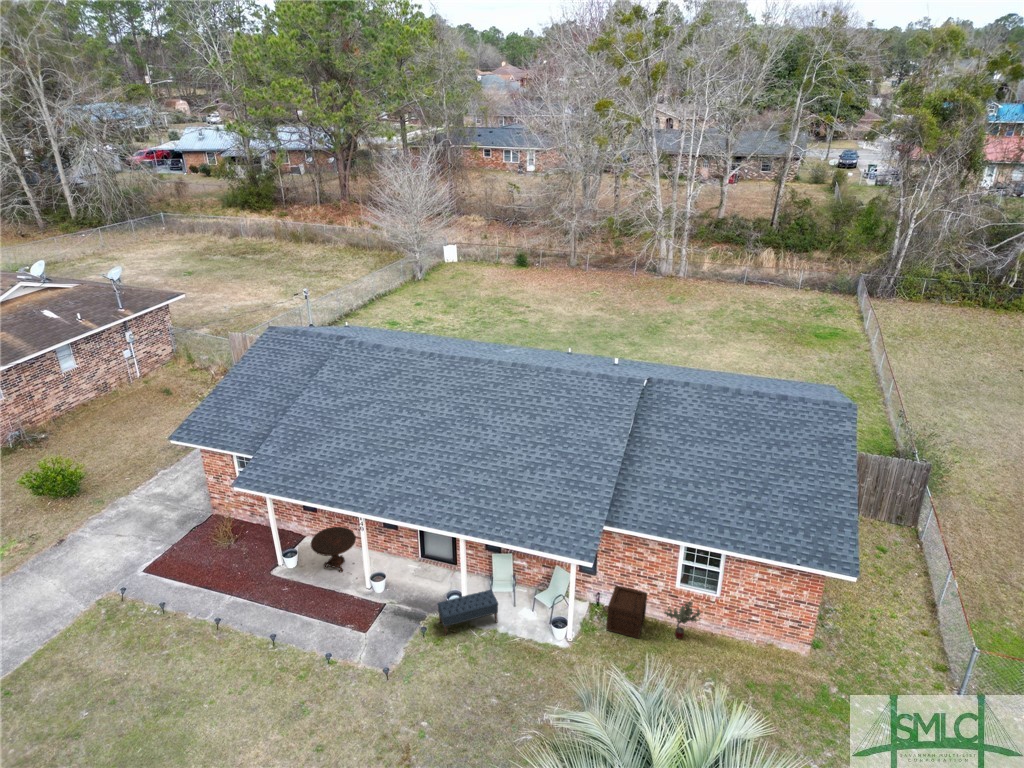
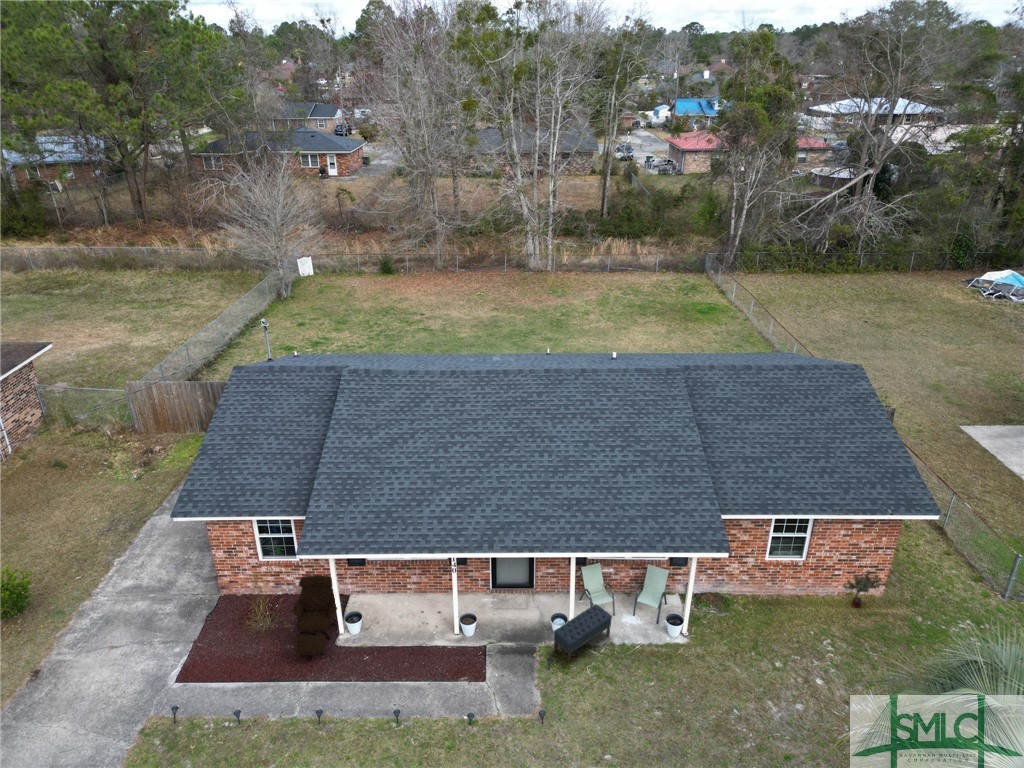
lounge chair: none [234,510,282,581] -> present [292,575,337,661]
side table: present [311,527,356,572] -> none [379,575,429,625]
wooden crate: present [606,585,647,638] -> none [703,571,748,617]
potted tree: present [664,601,701,638] -> present [843,570,882,608]

